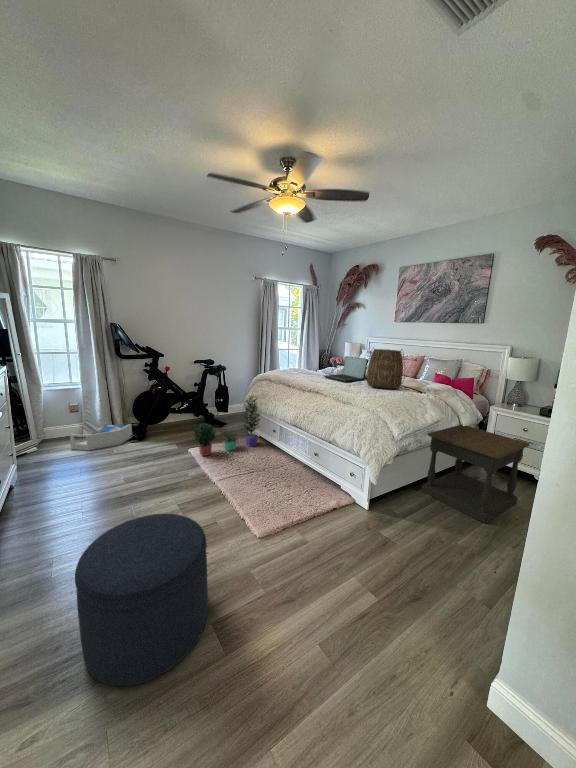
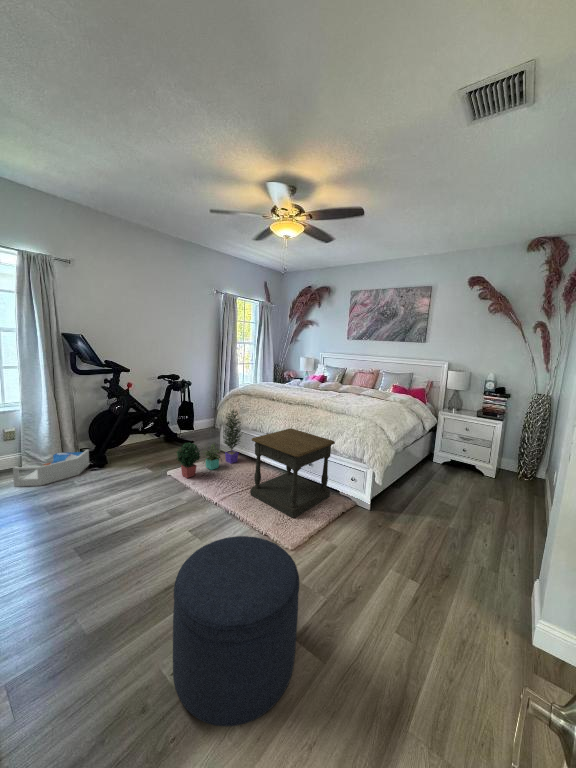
tote bag: present [366,349,404,389] -> none [343,363,379,400]
laptop: present [324,356,368,382] -> none [301,370,341,394]
side table: present [422,425,529,523] -> present [250,428,335,518]

